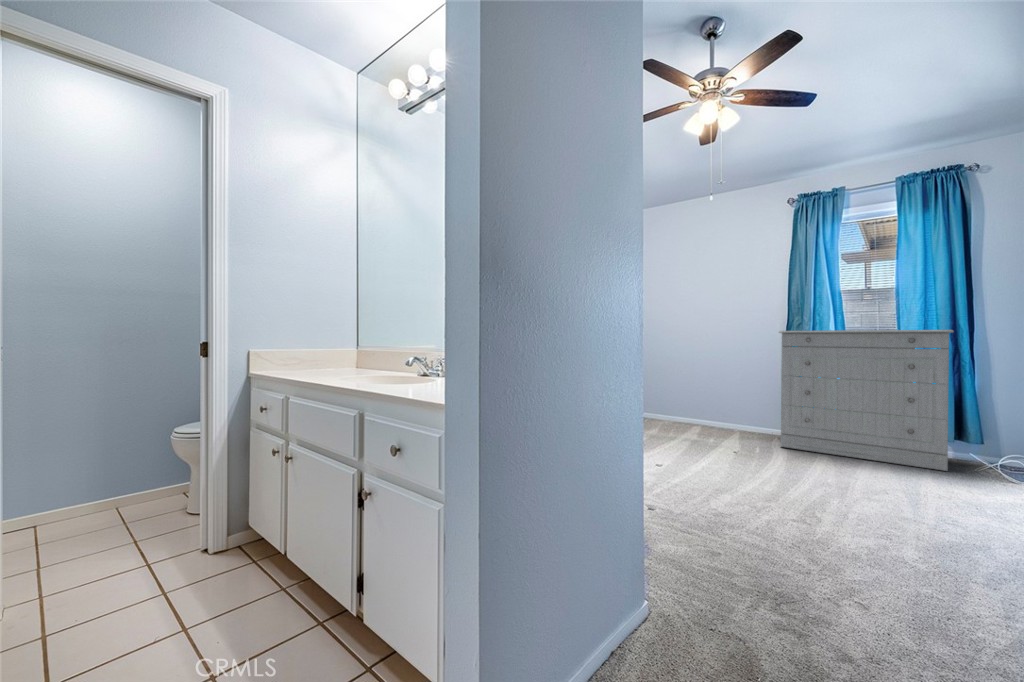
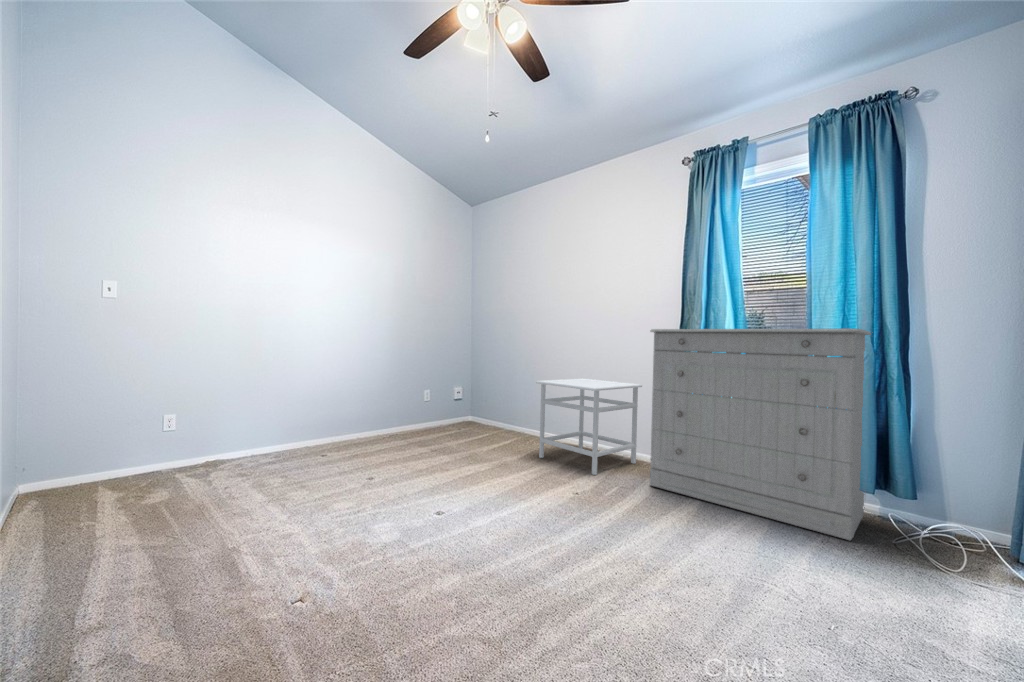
nightstand: none [670,370,753,442] -> present [536,378,642,475]

